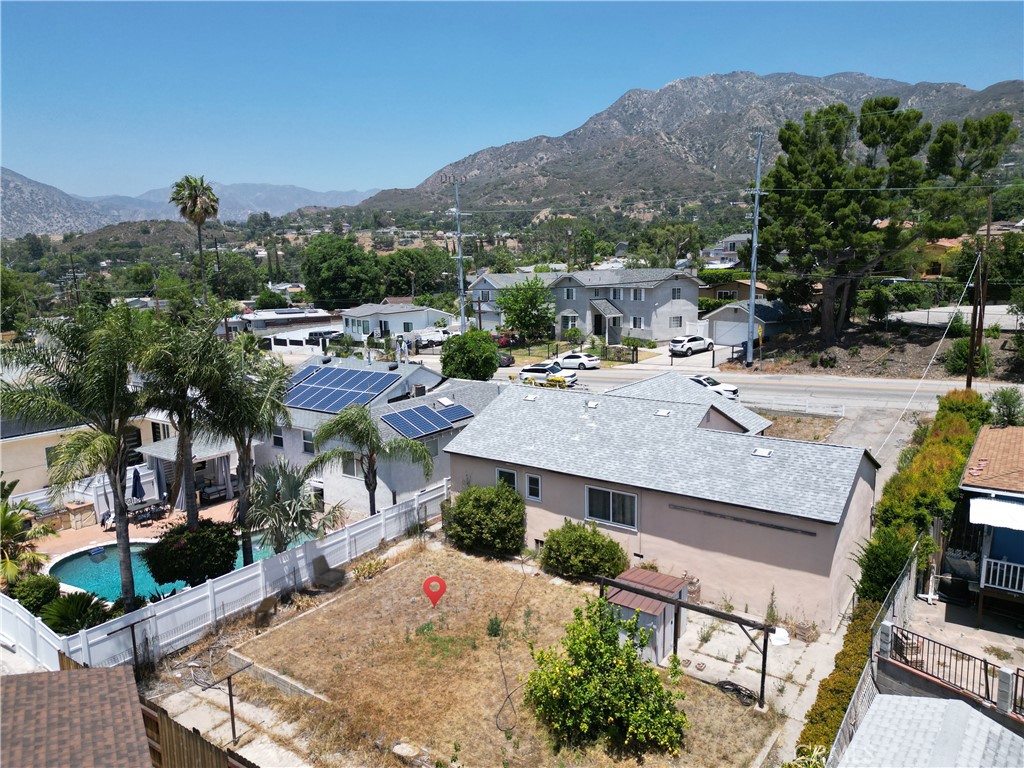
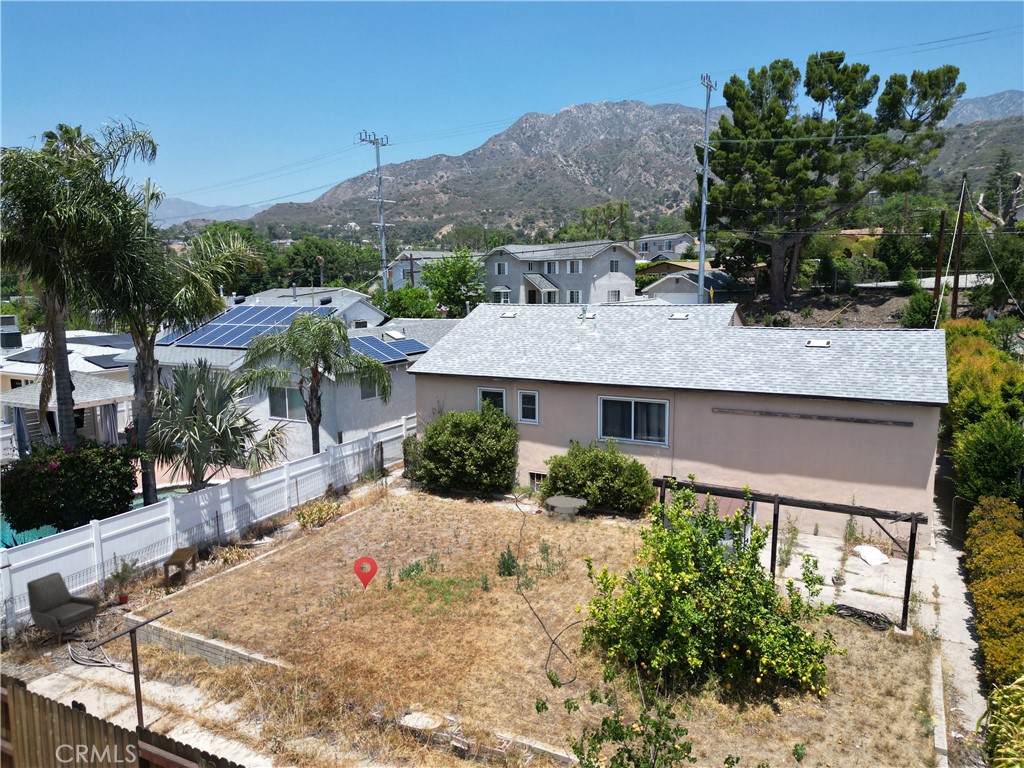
chair: present [312,555,346,591] -> present [27,572,100,646]
round table: none [541,562,573,587] -> present [546,496,587,523]
potted tree: none [216,607,239,640] -> present [105,557,139,604]

